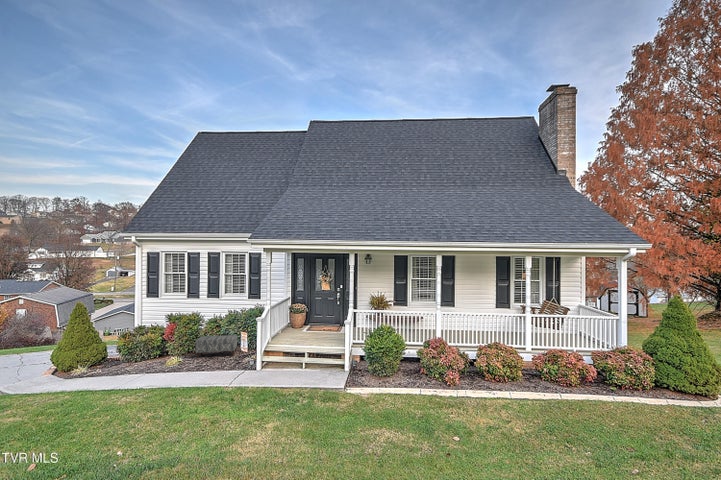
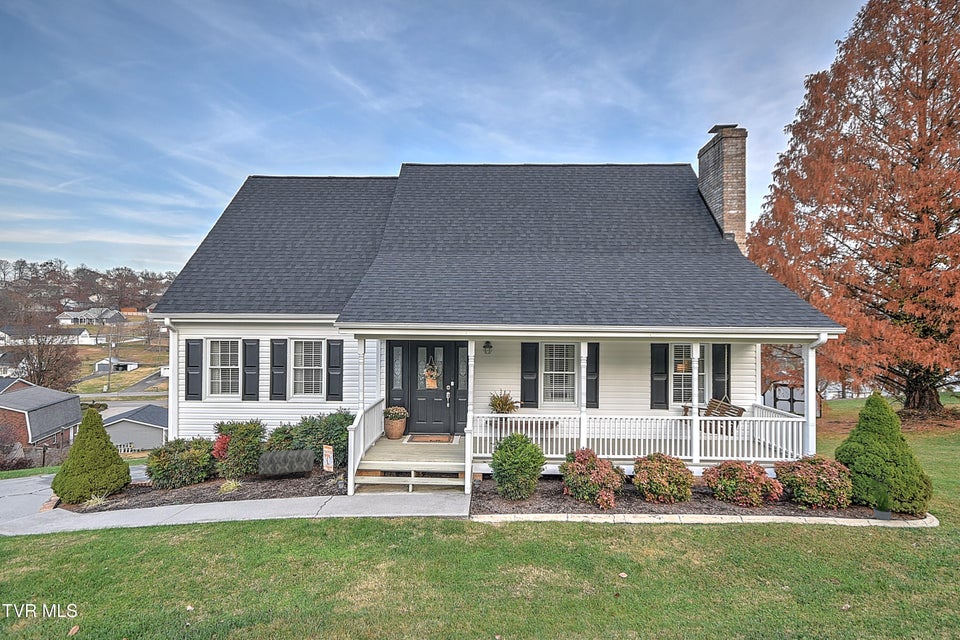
potted plant: none [663,365,692,401] -> present [863,478,894,520]

